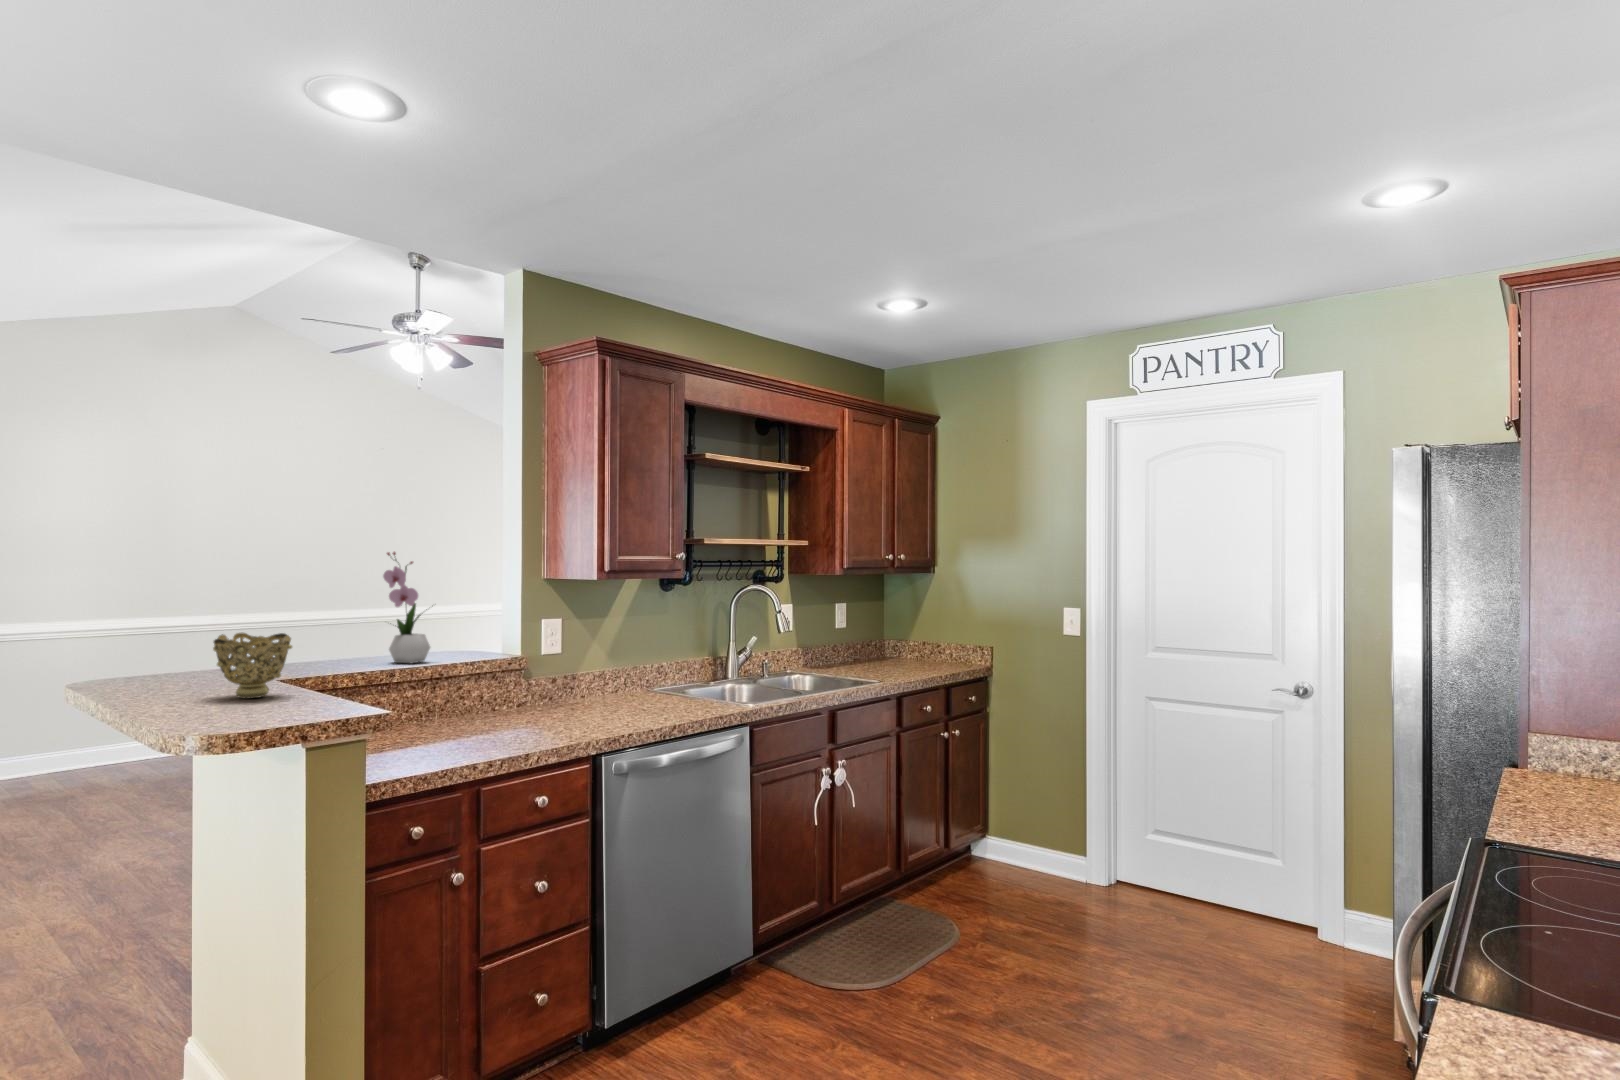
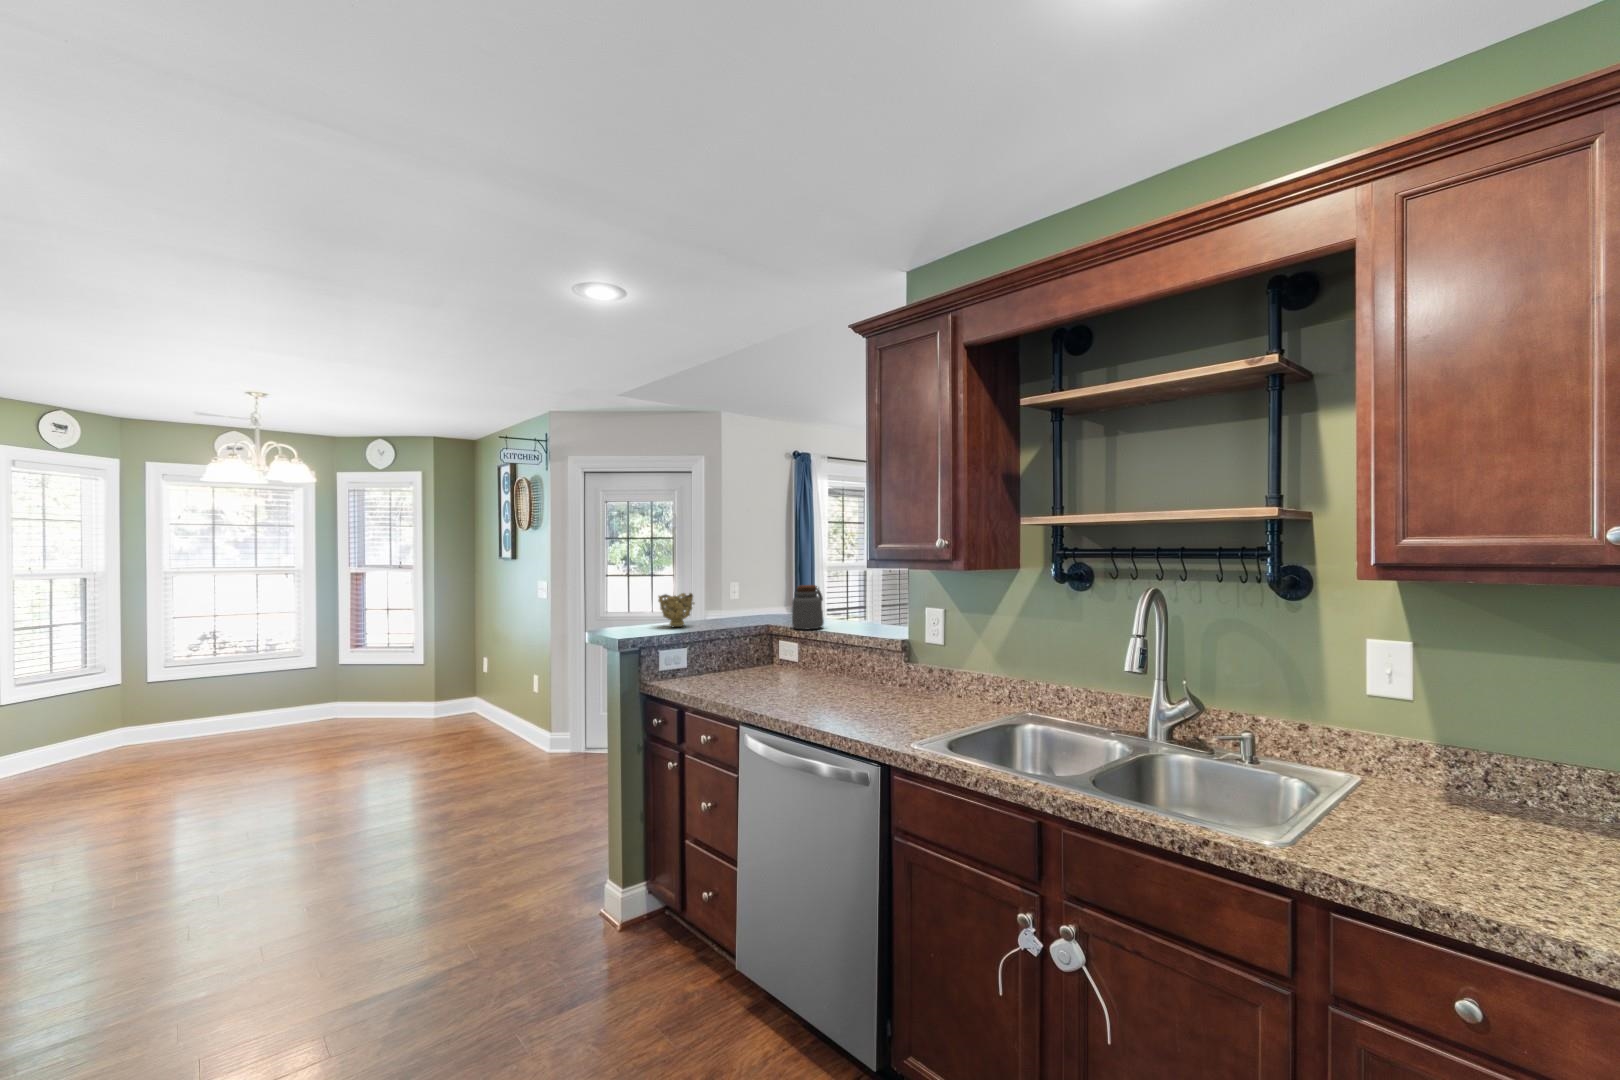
flower arrangement: present [383,552,430,663] -> none [850,545,883,632]
jar: none [329,607,381,673] -> present [792,585,824,629]

